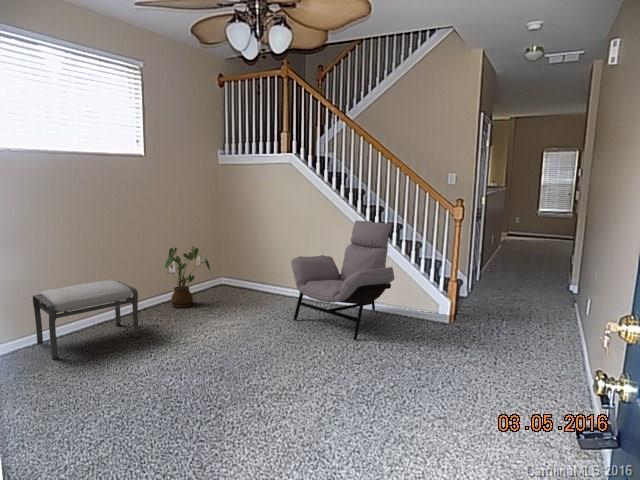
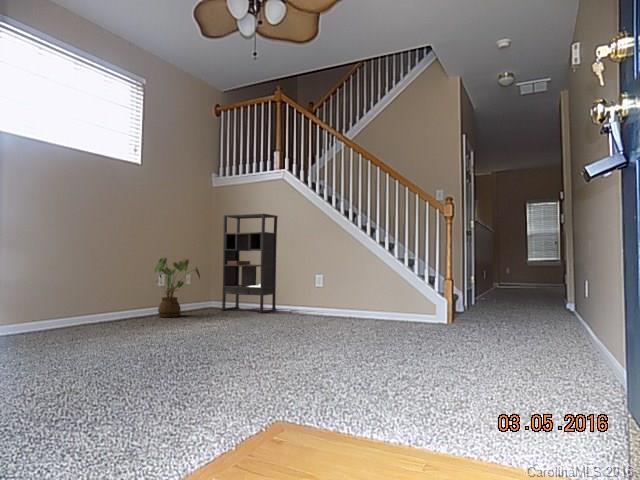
bookshelf: none [231,198,285,299] -> present [221,214,278,313]
lounge chair: present [291,220,394,340] -> none [283,224,388,330]
ottoman: present [33,280,140,359] -> none [13,274,125,341]

